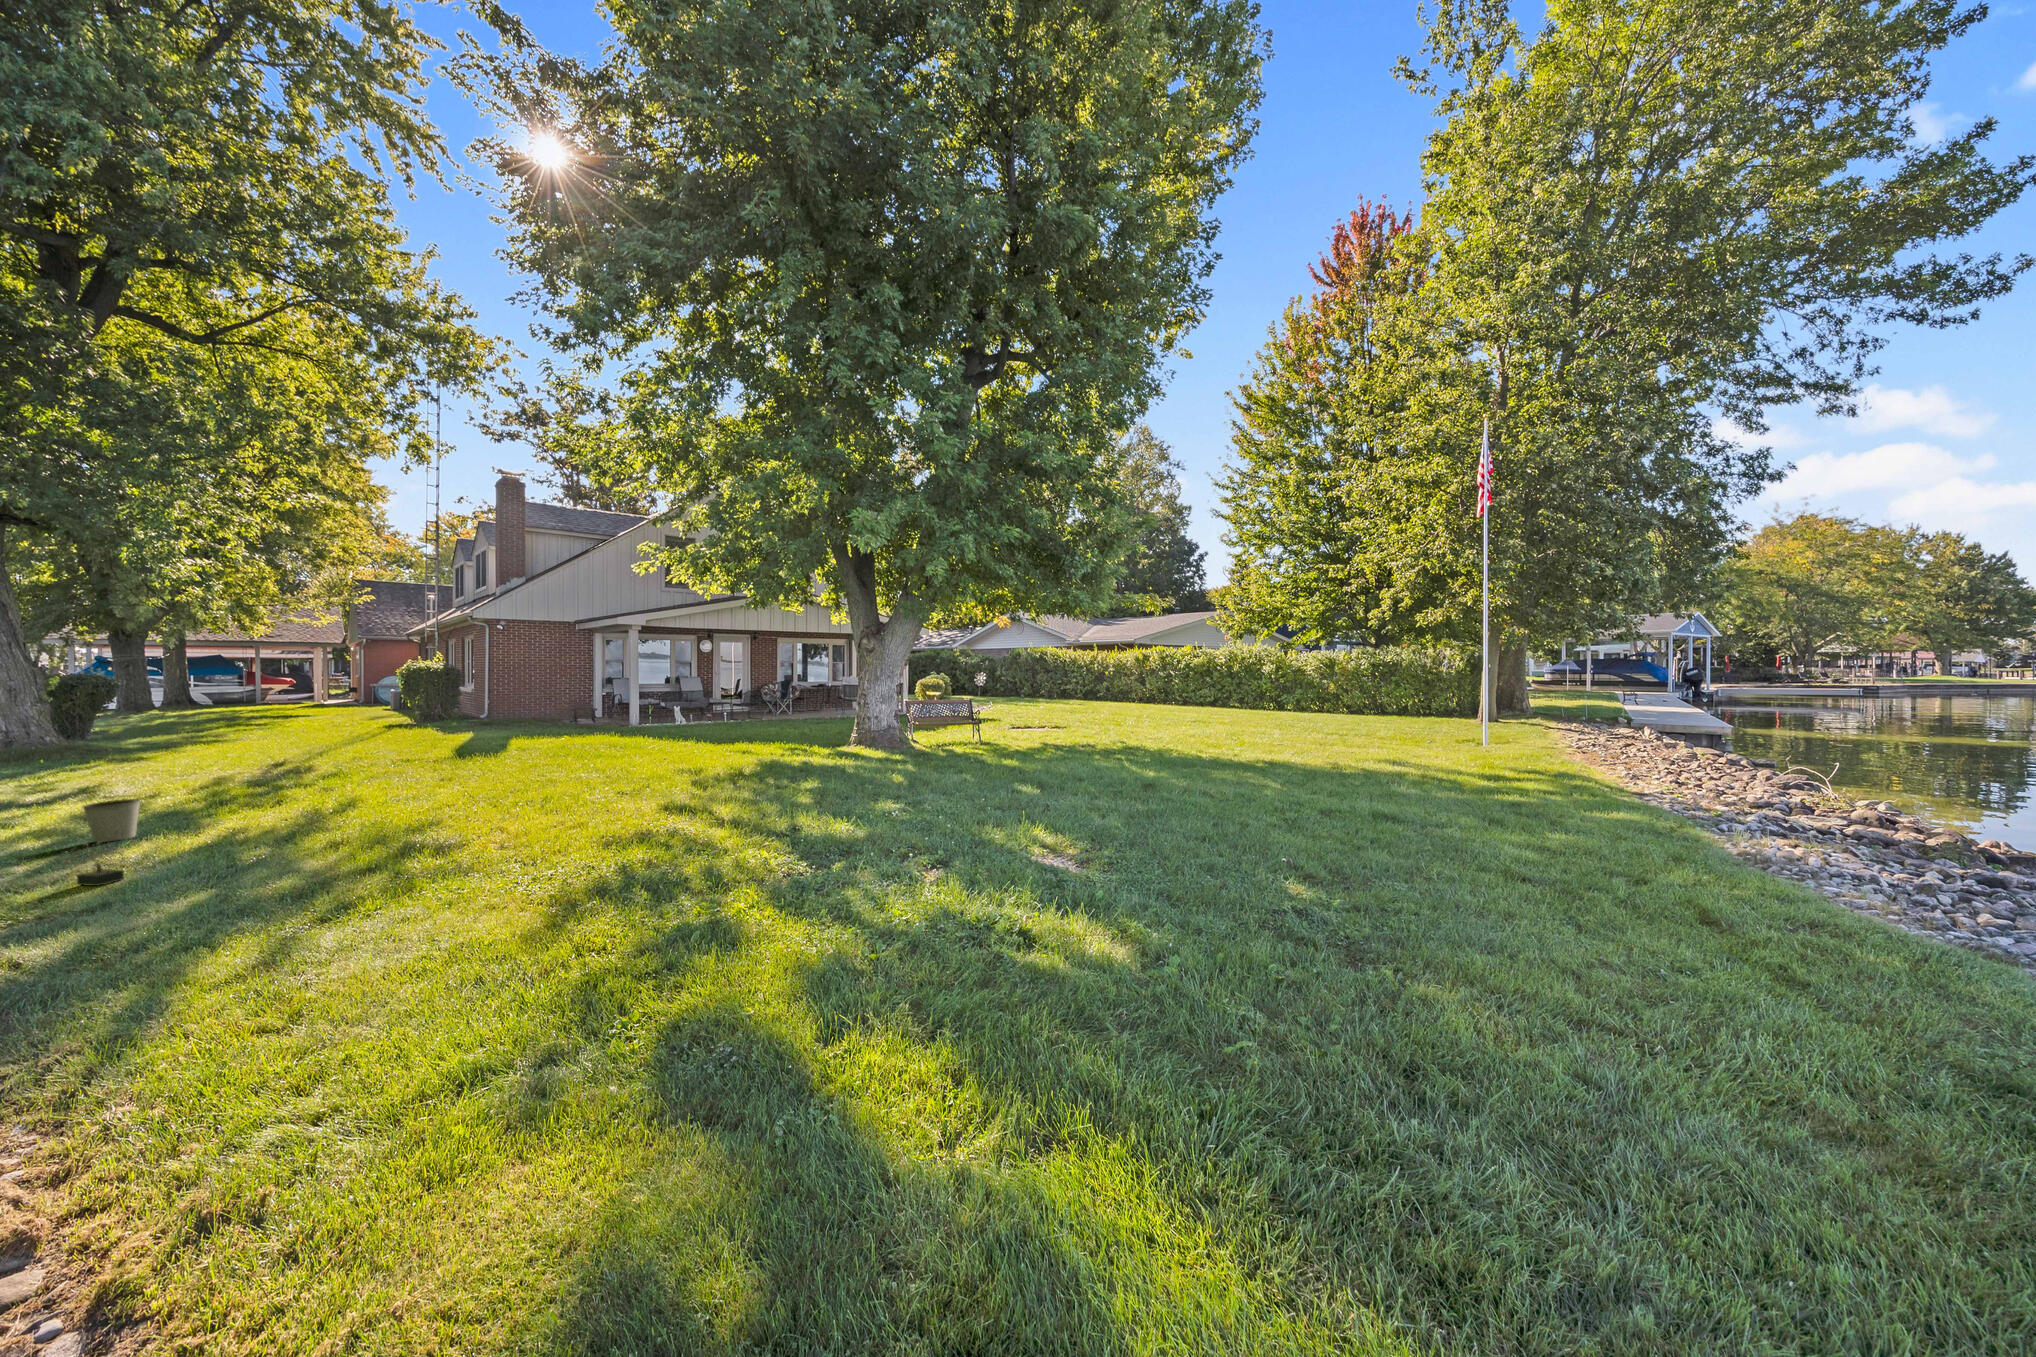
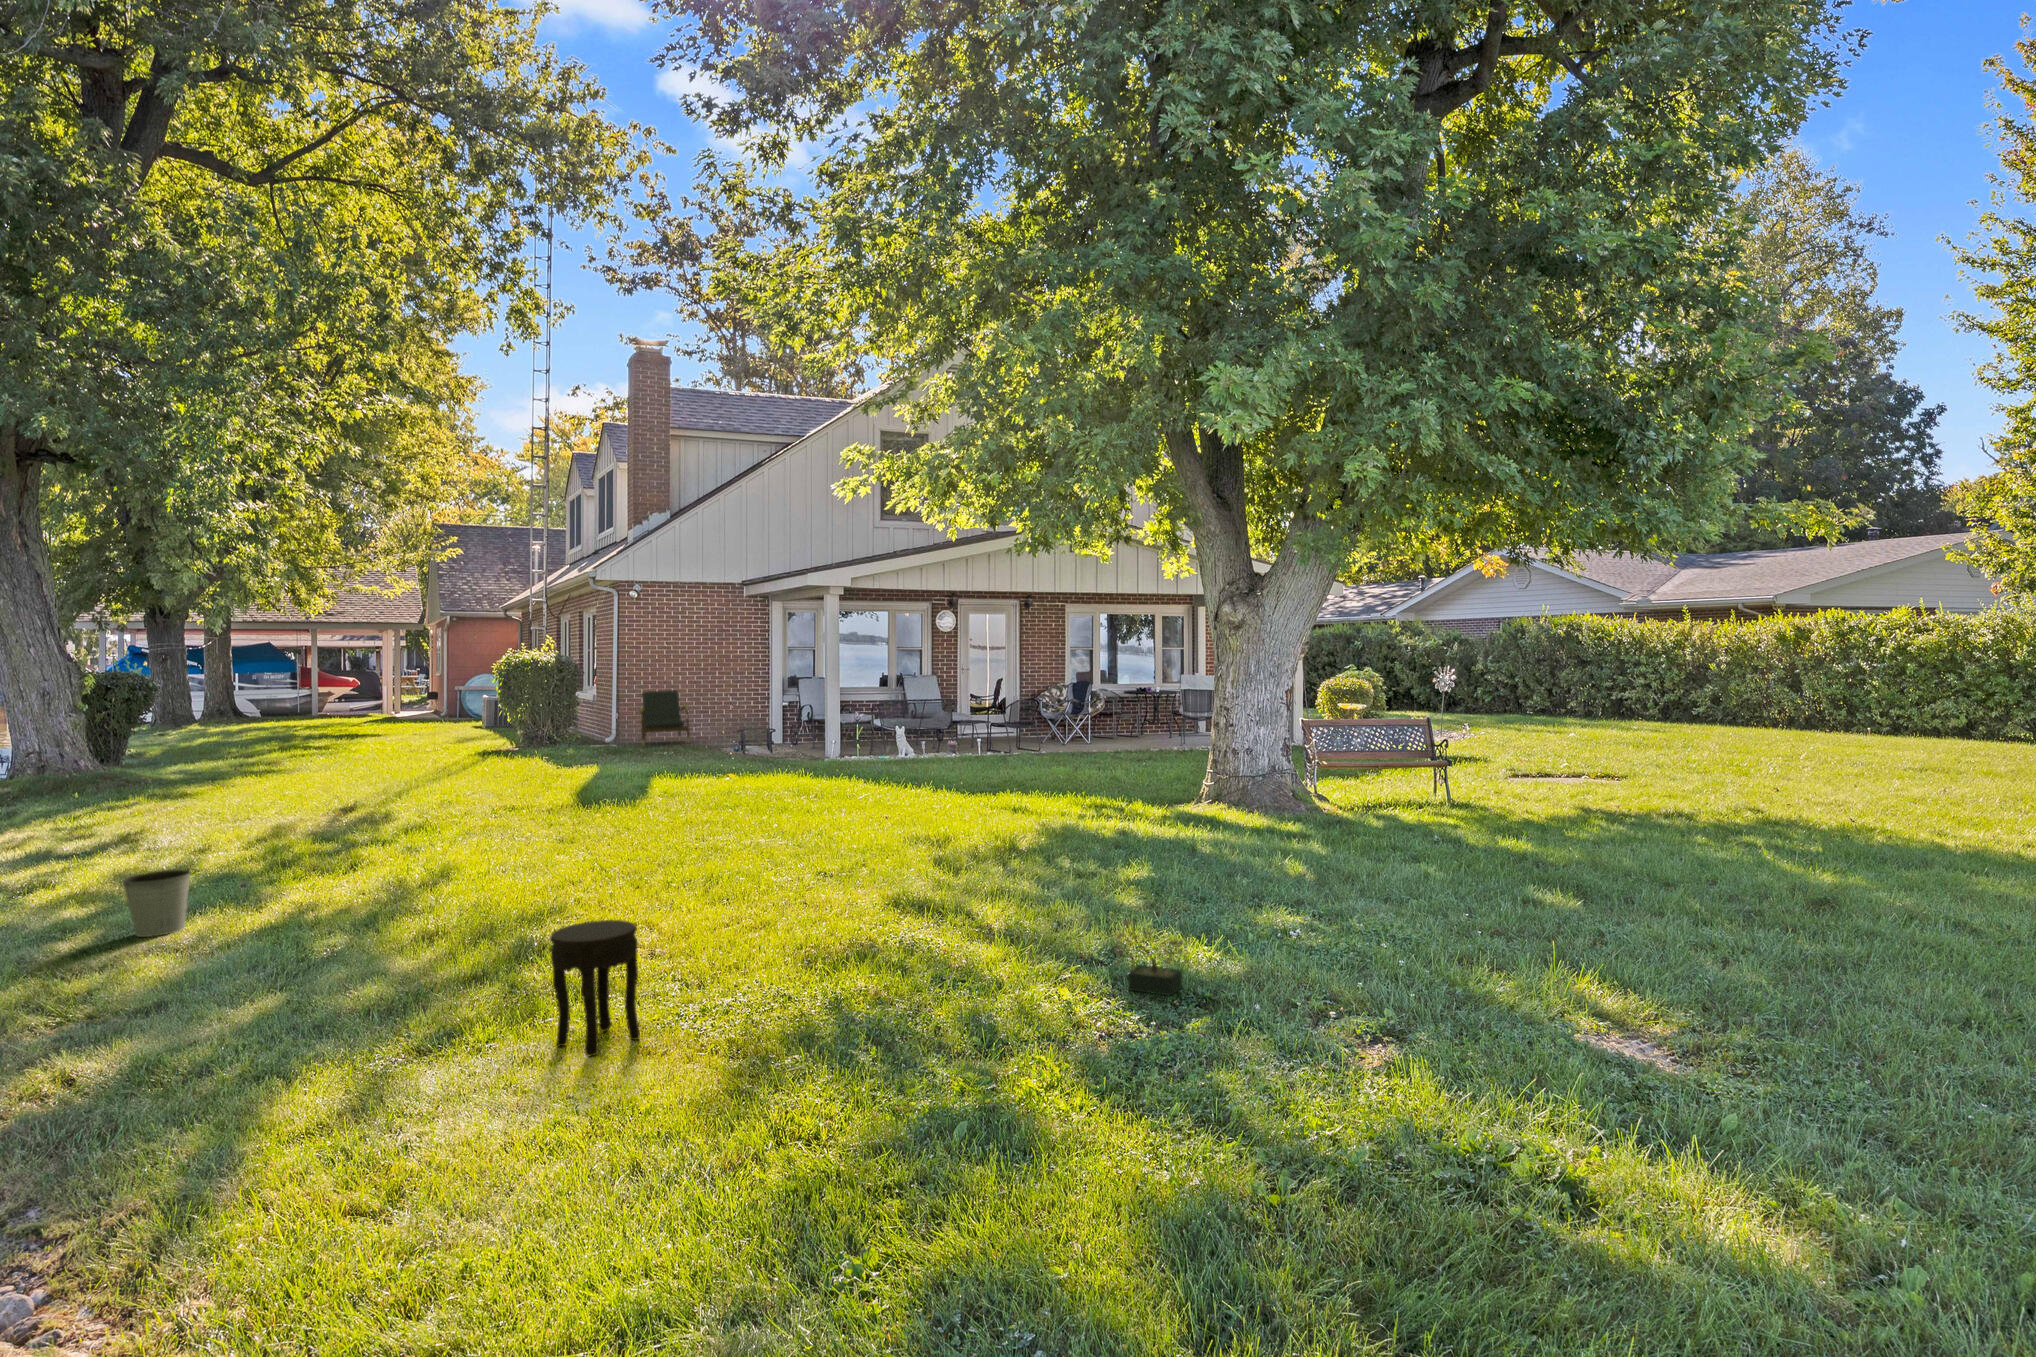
lounge chair: none [514,693,551,729] -> present [639,690,690,745]
side table: none [401,794,460,864] -> present [550,920,640,1056]
decorative plant: present [65,841,125,886] -> present [1115,919,1189,996]

